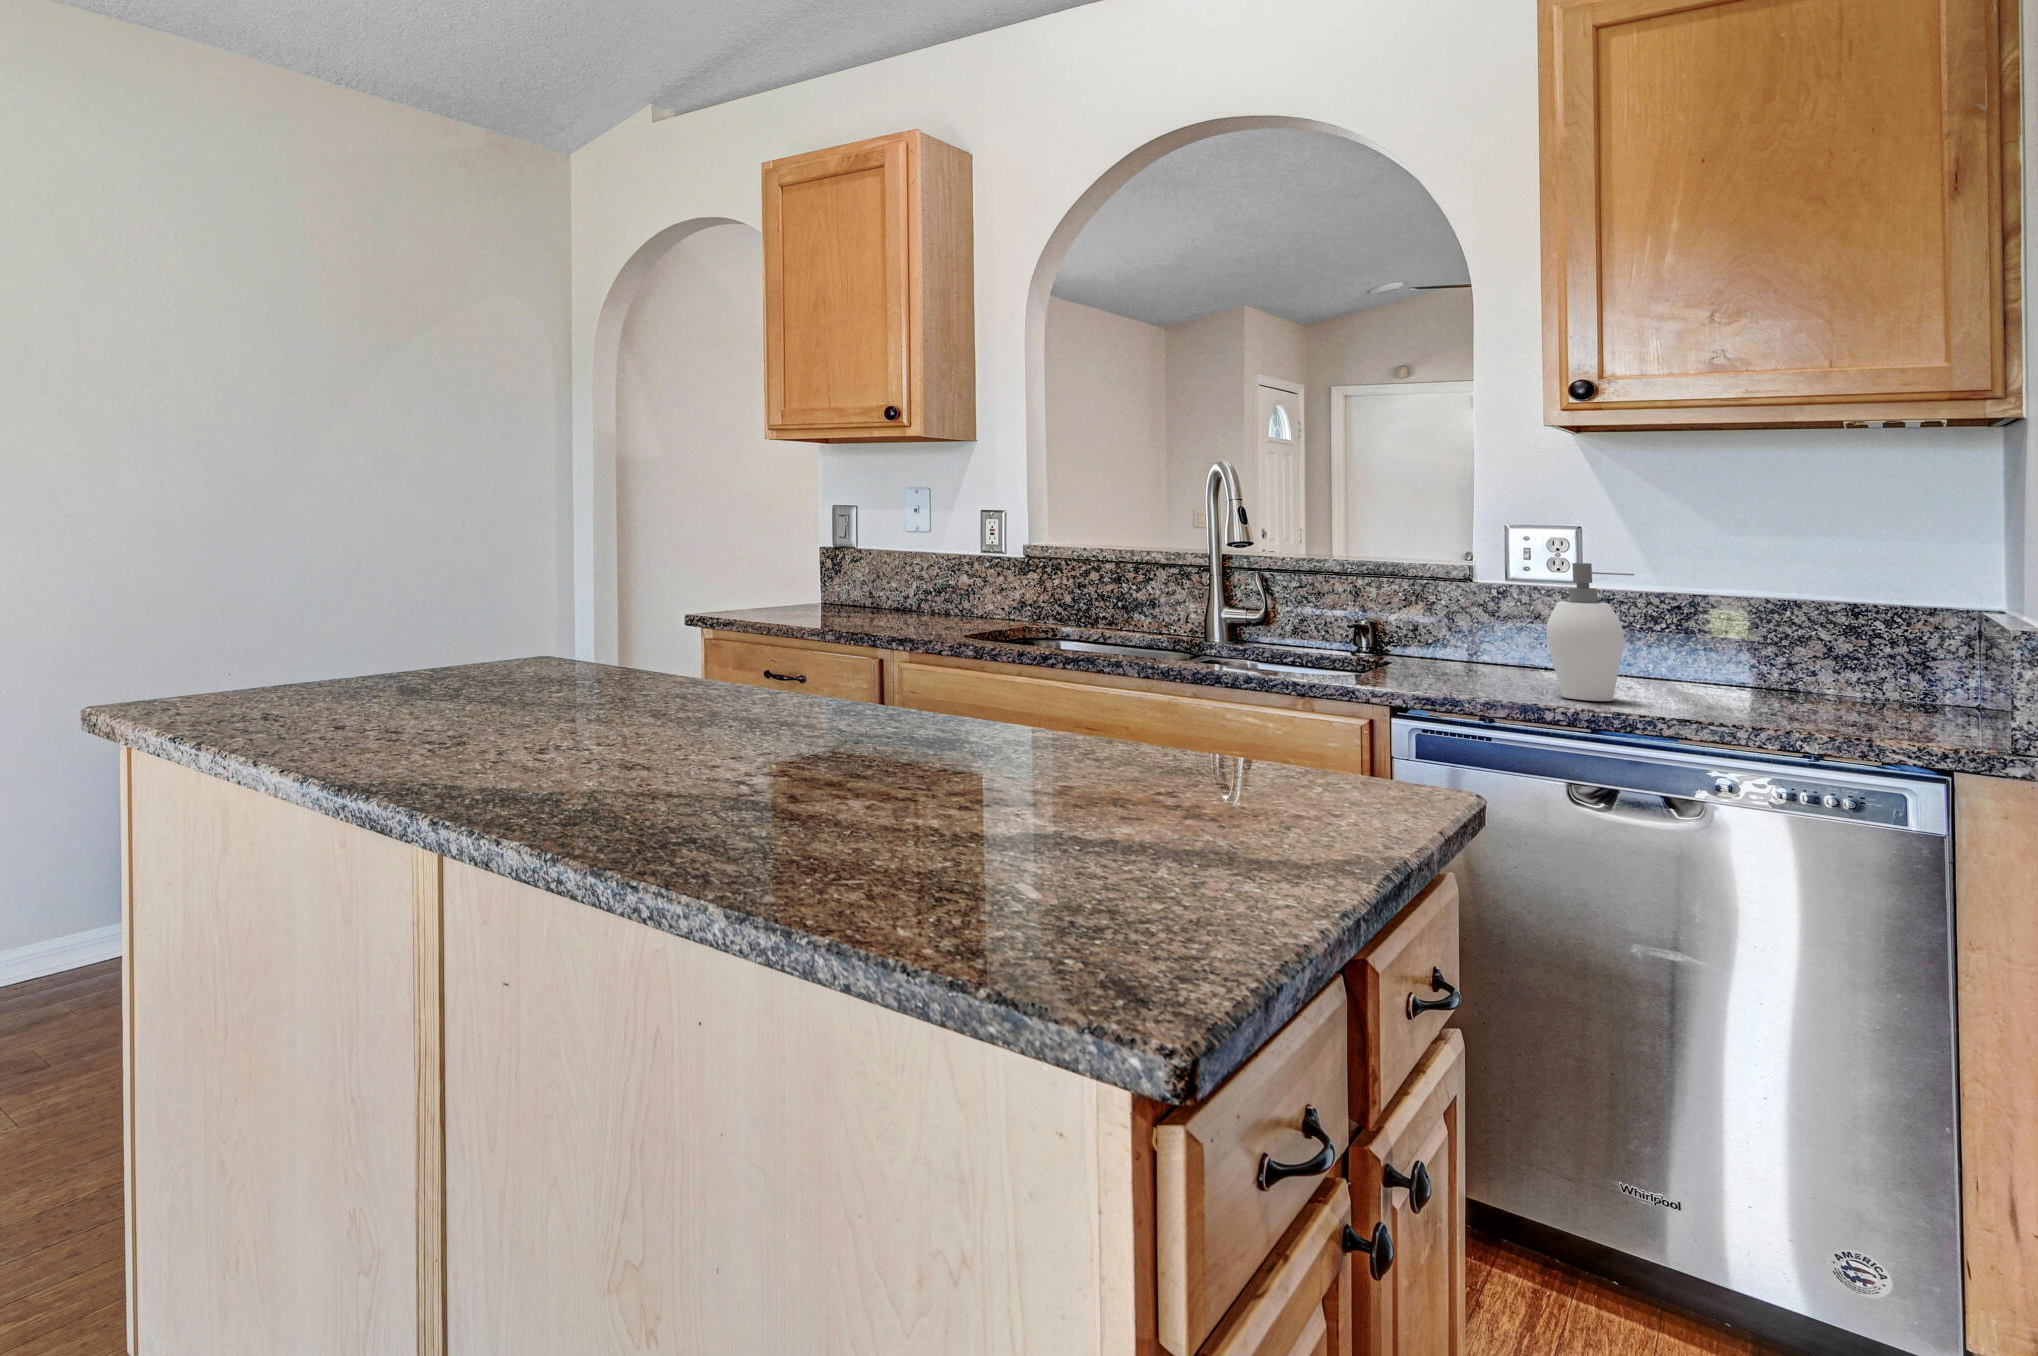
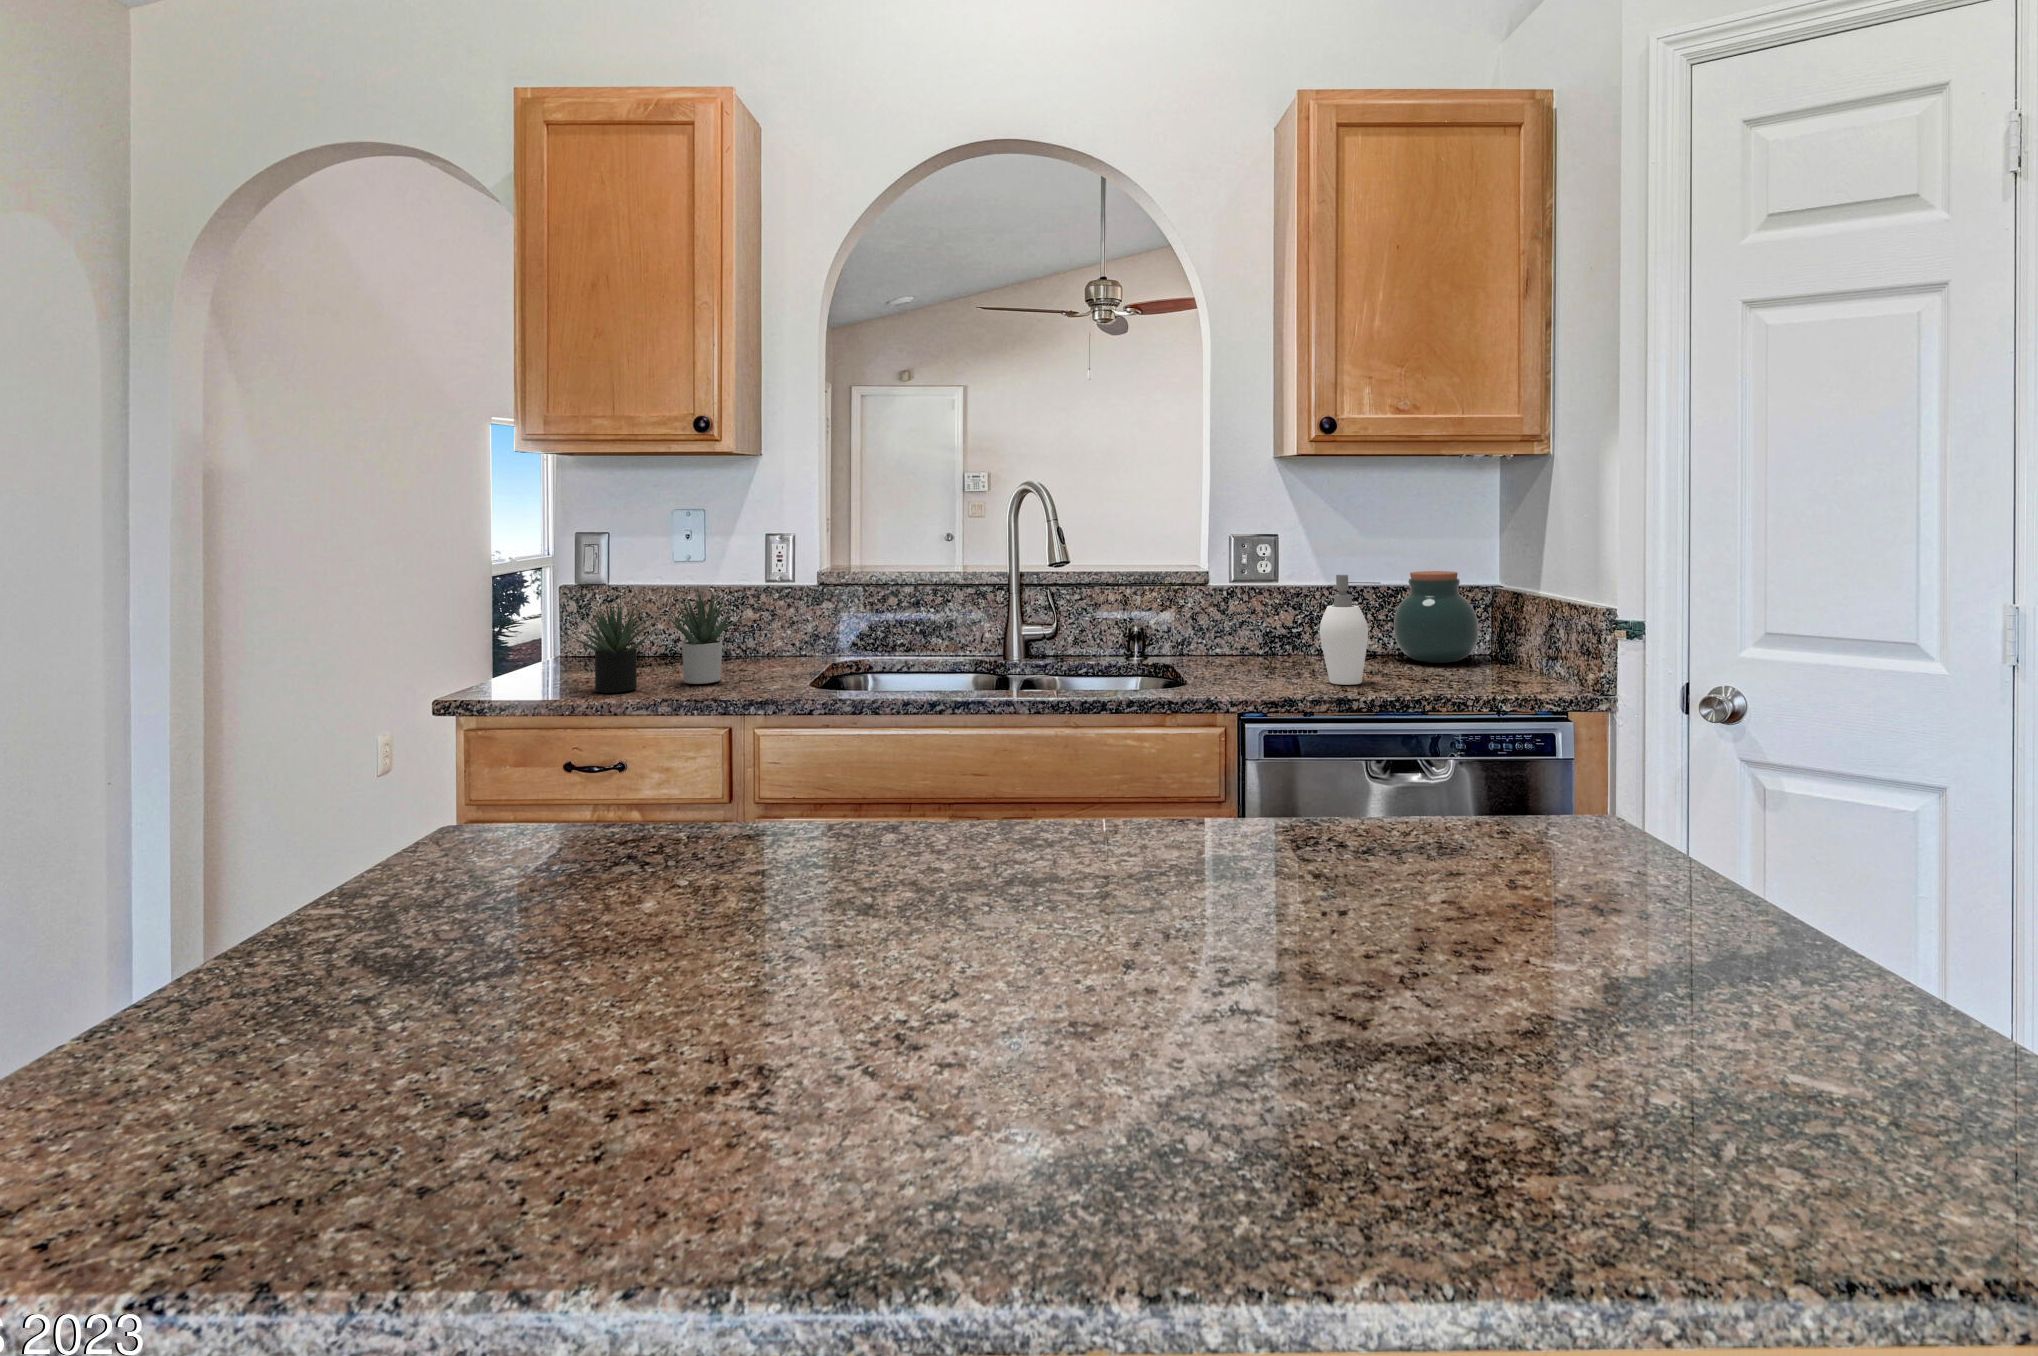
succulent plant: none [775,547,921,628] -> present [571,590,744,693]
jar: none [1751,575,1912,703] -> present [1394,571,1478,663]

